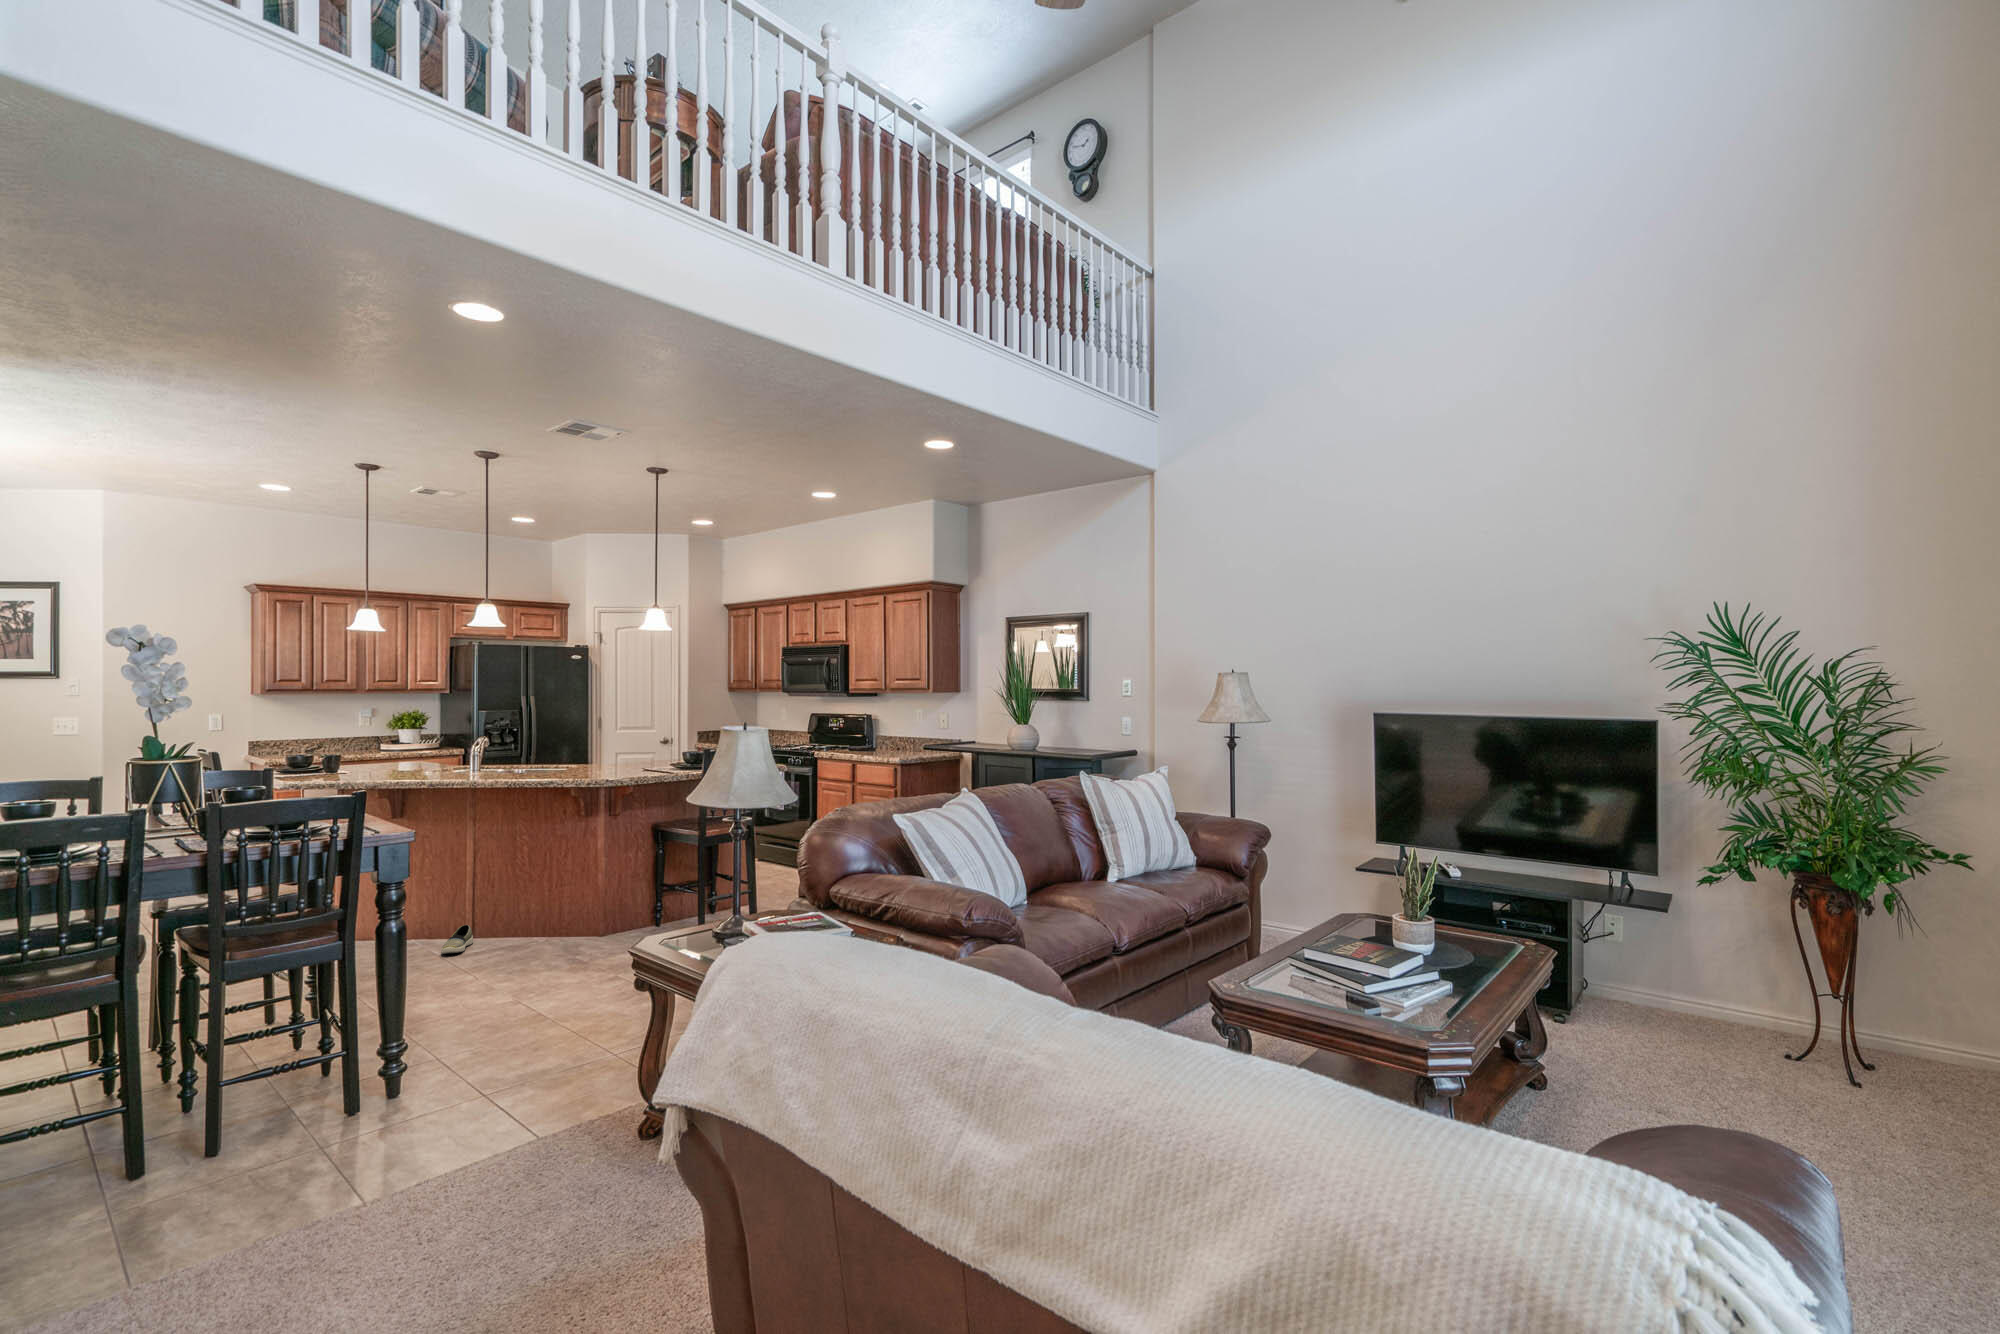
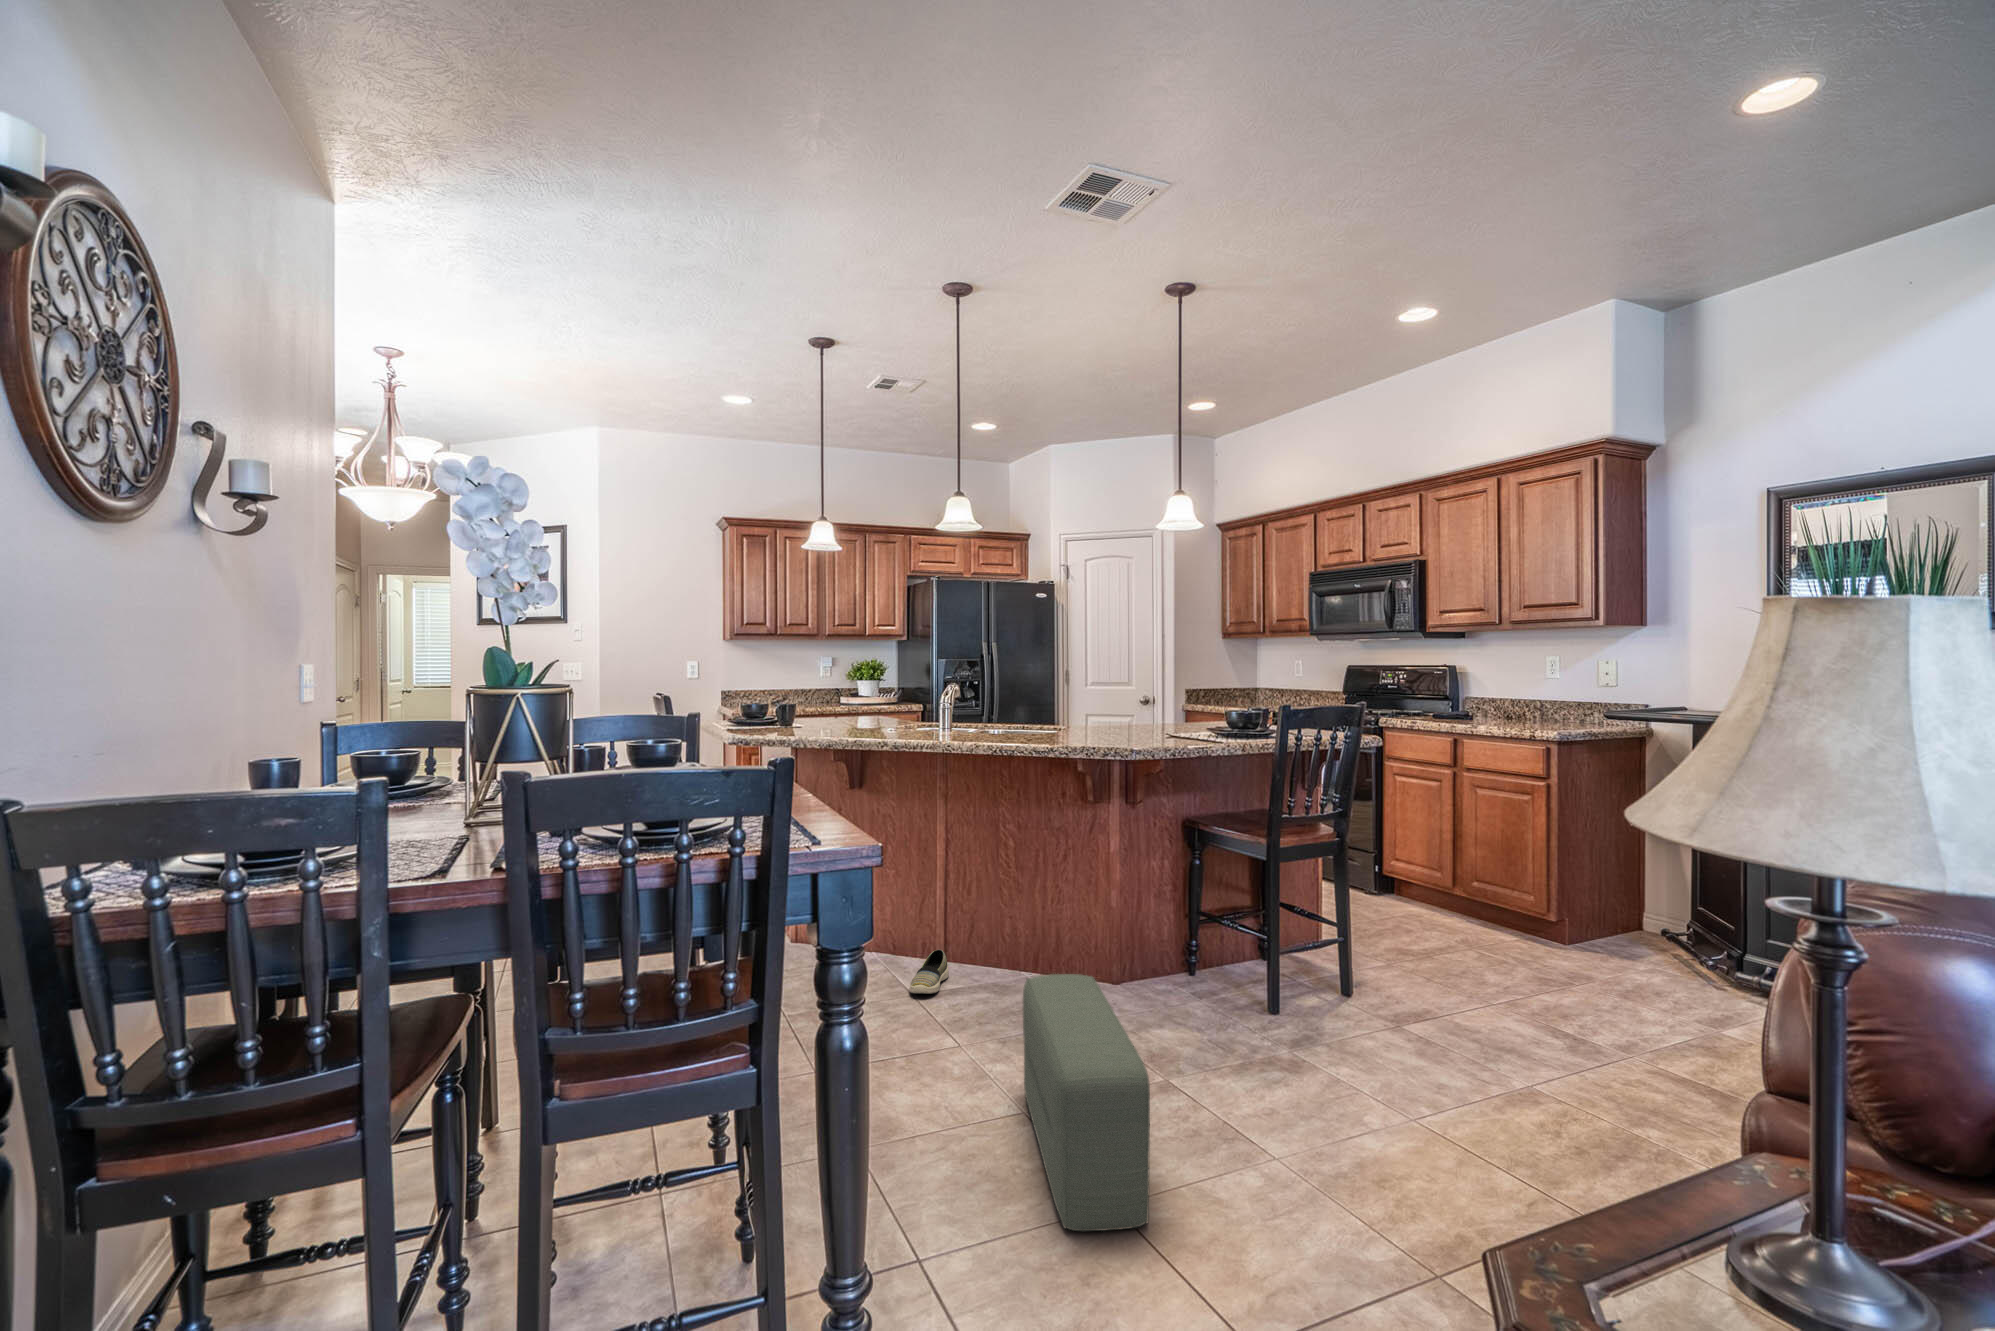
pouf: none [516,914,580,1034] -> present [1023,974,1150,1231]

